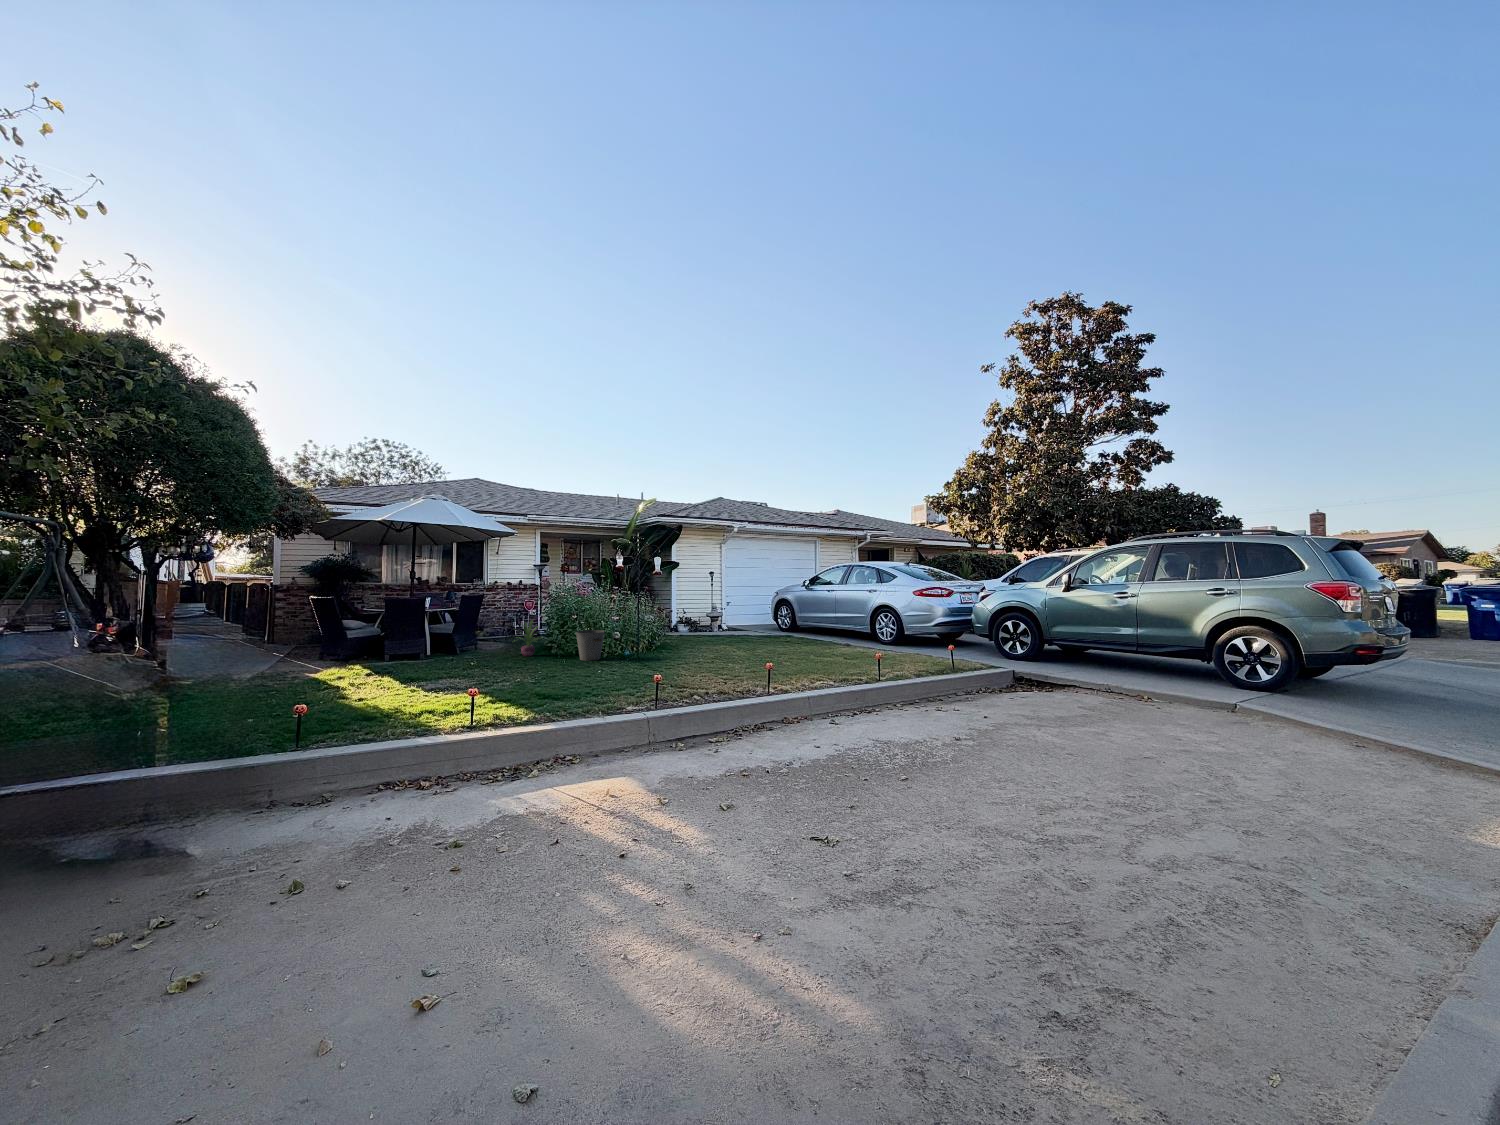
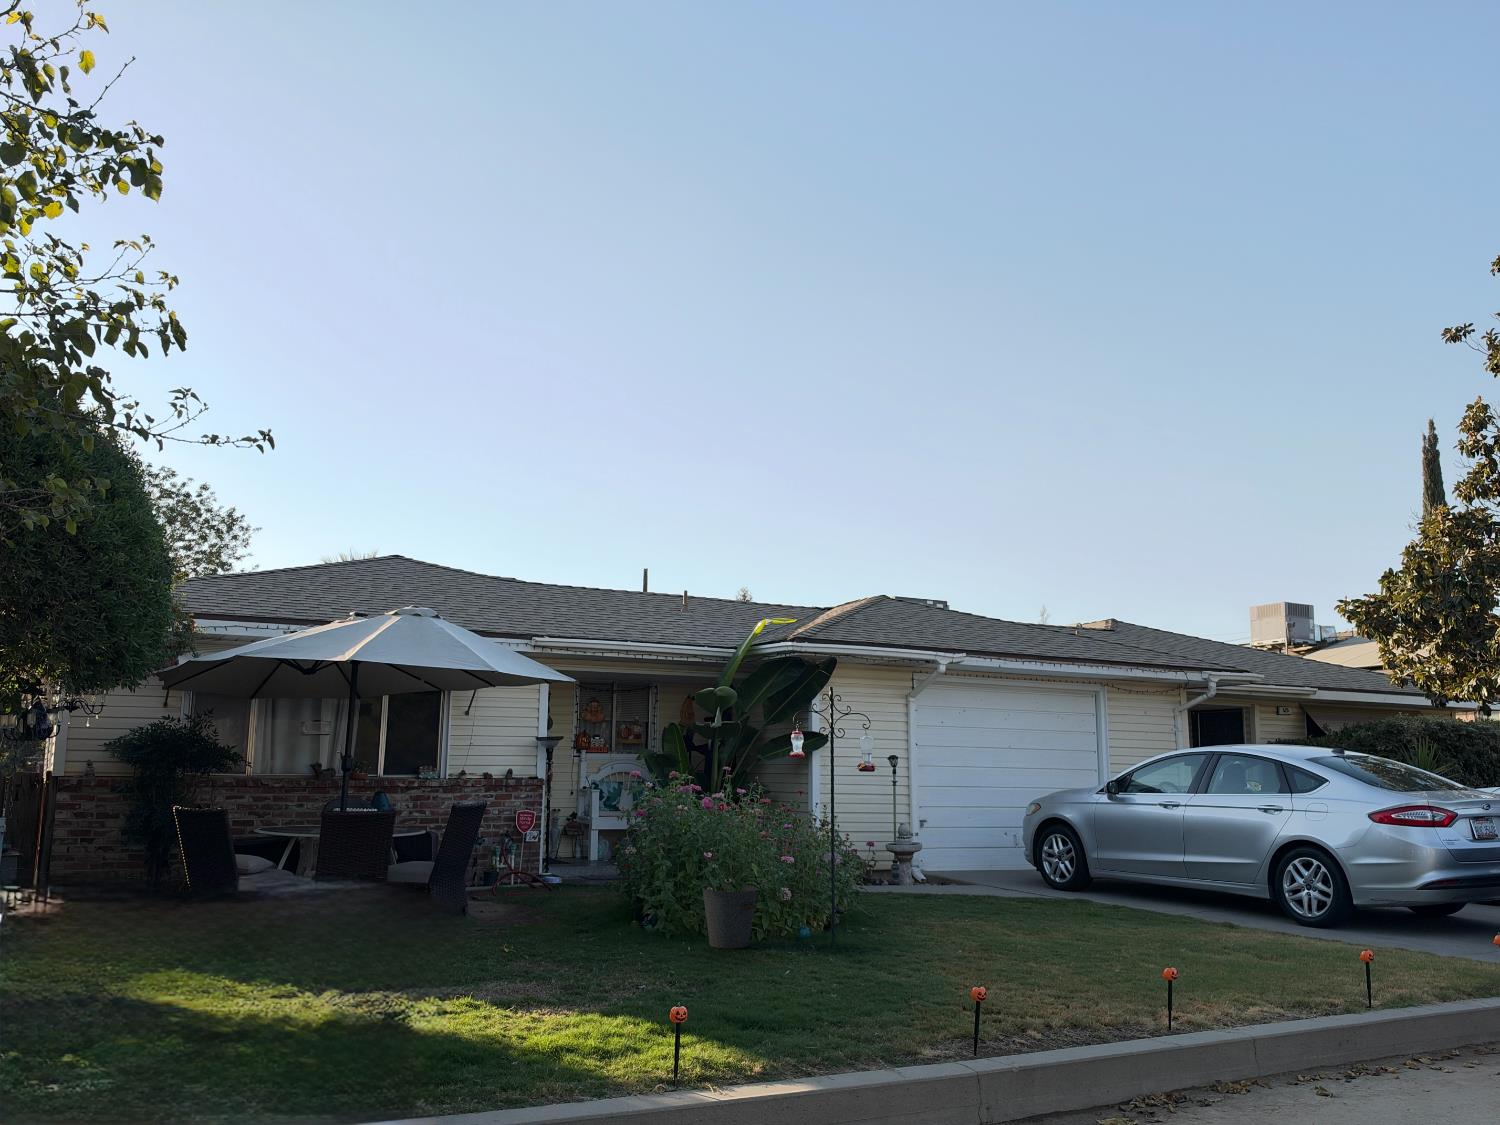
decorative plant: present [521,621,536,656] -> none [560,861,638,935]

